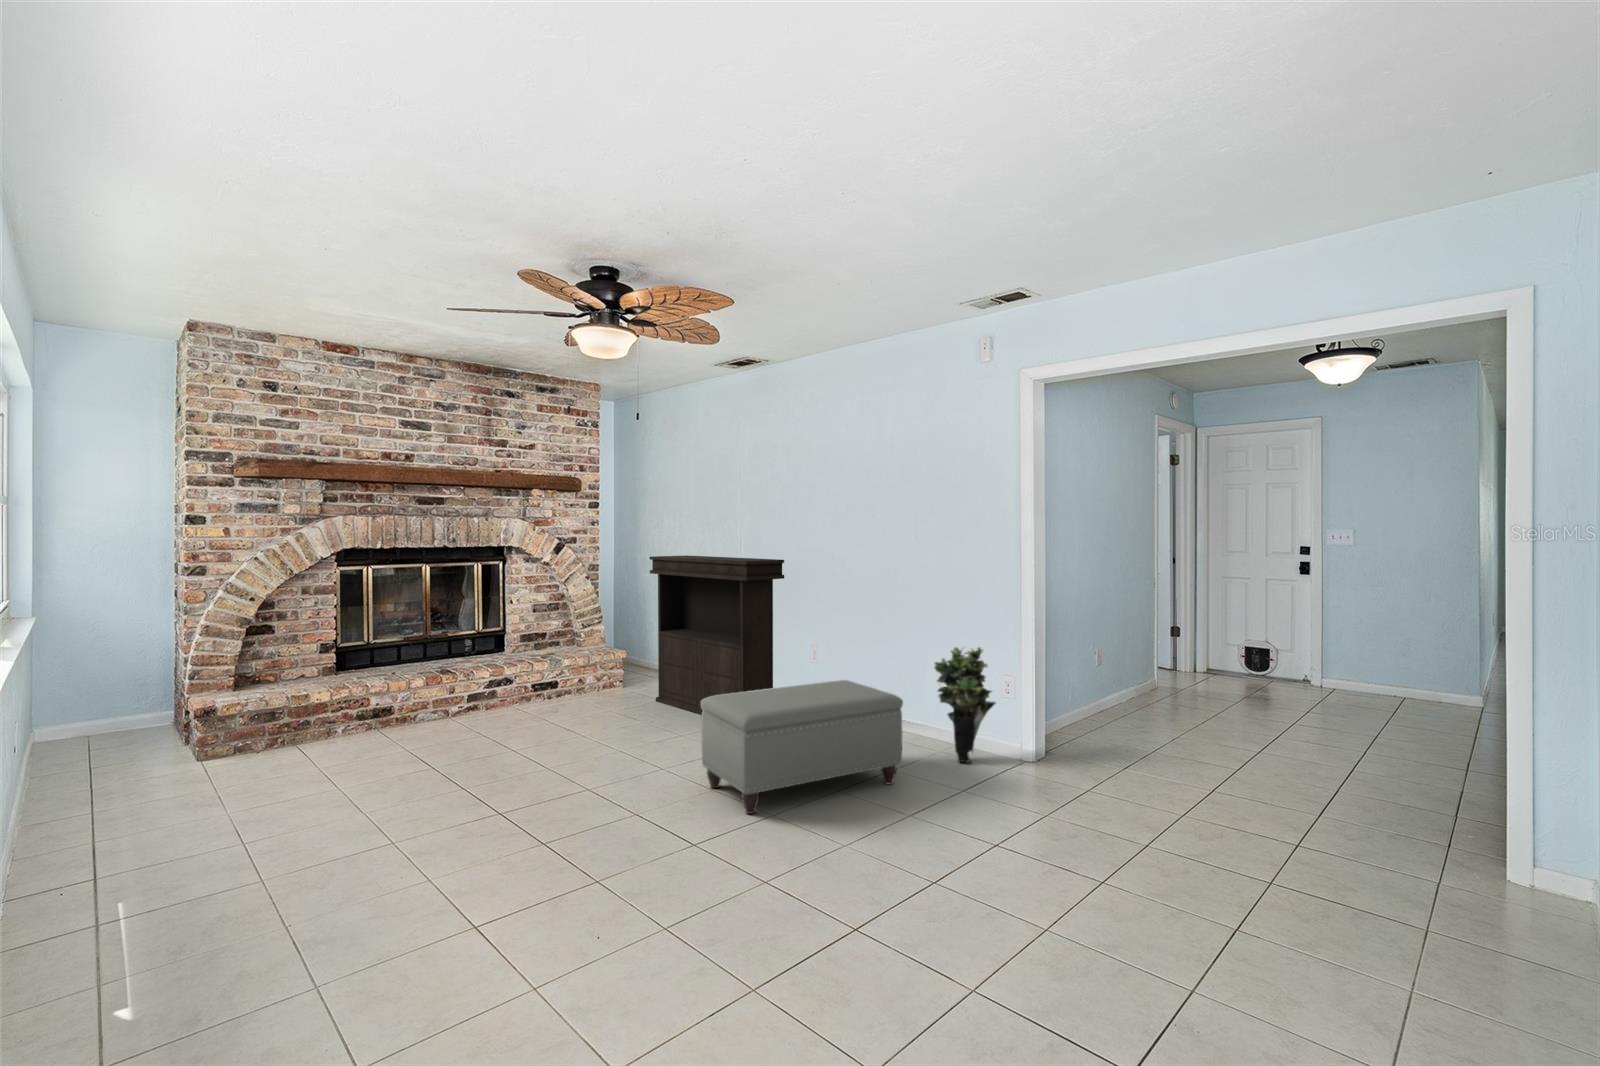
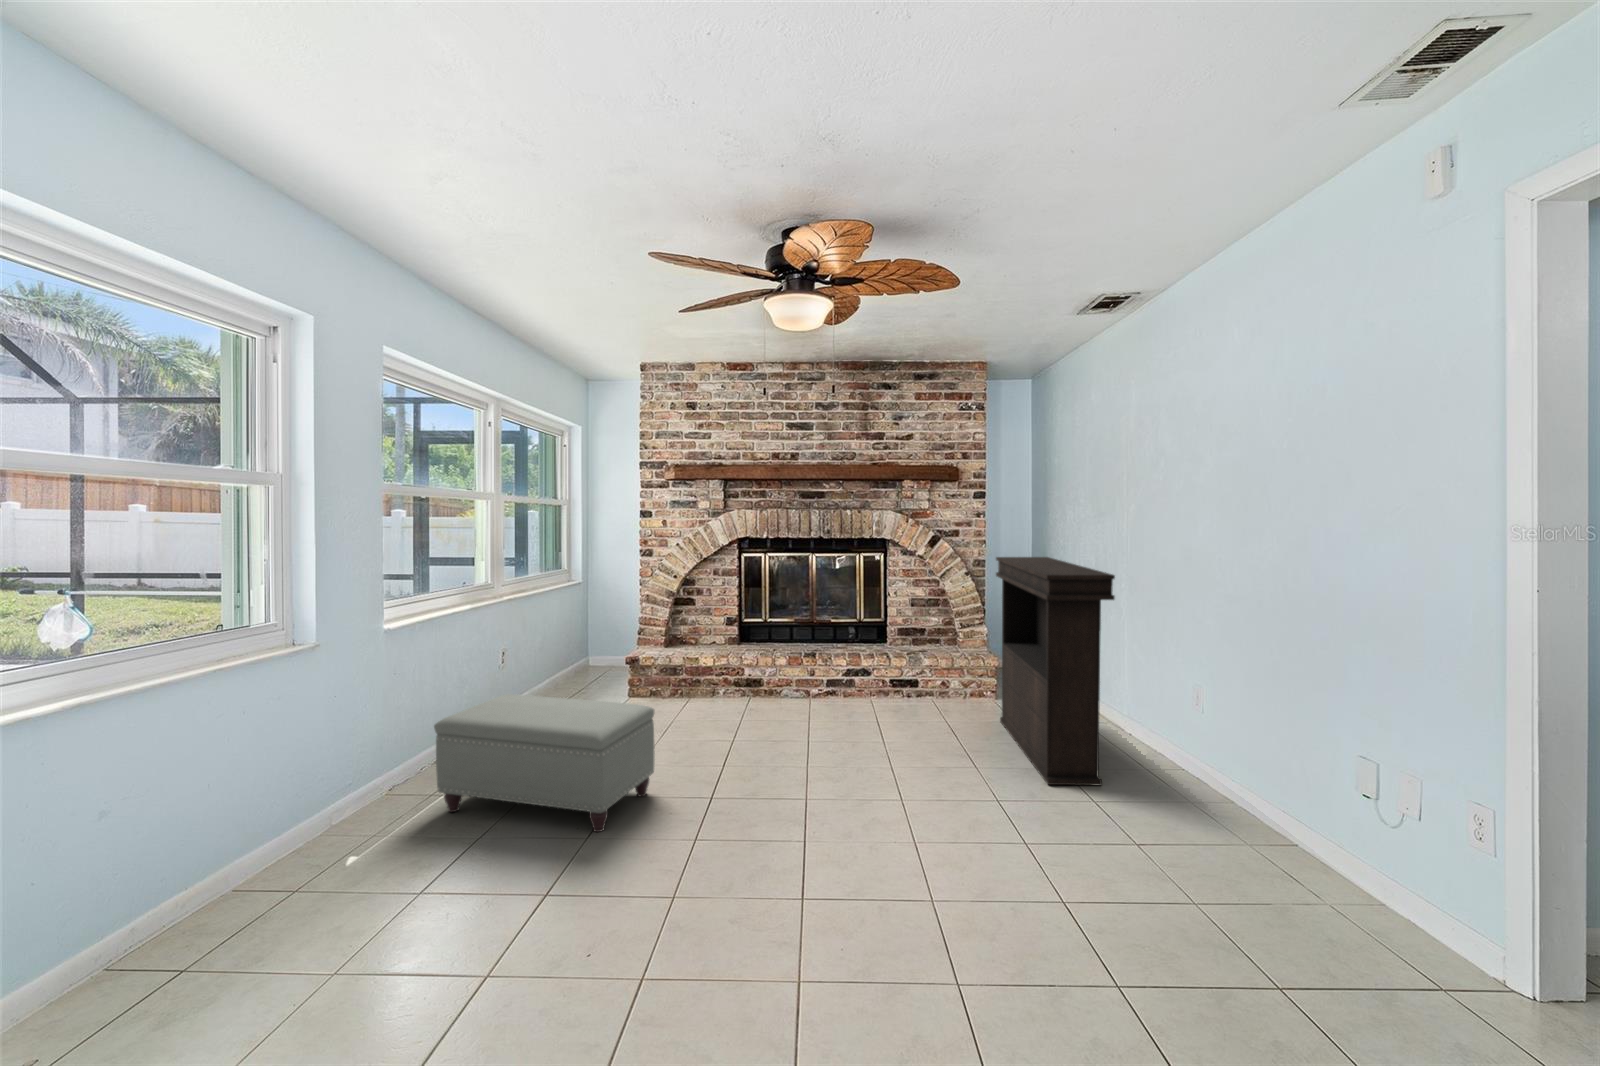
potted plant: present [934,647,996,763] -> none [1271,755,1402,970]
ottoman: present [701,680,903,814] -> present [434,694,655,832]

